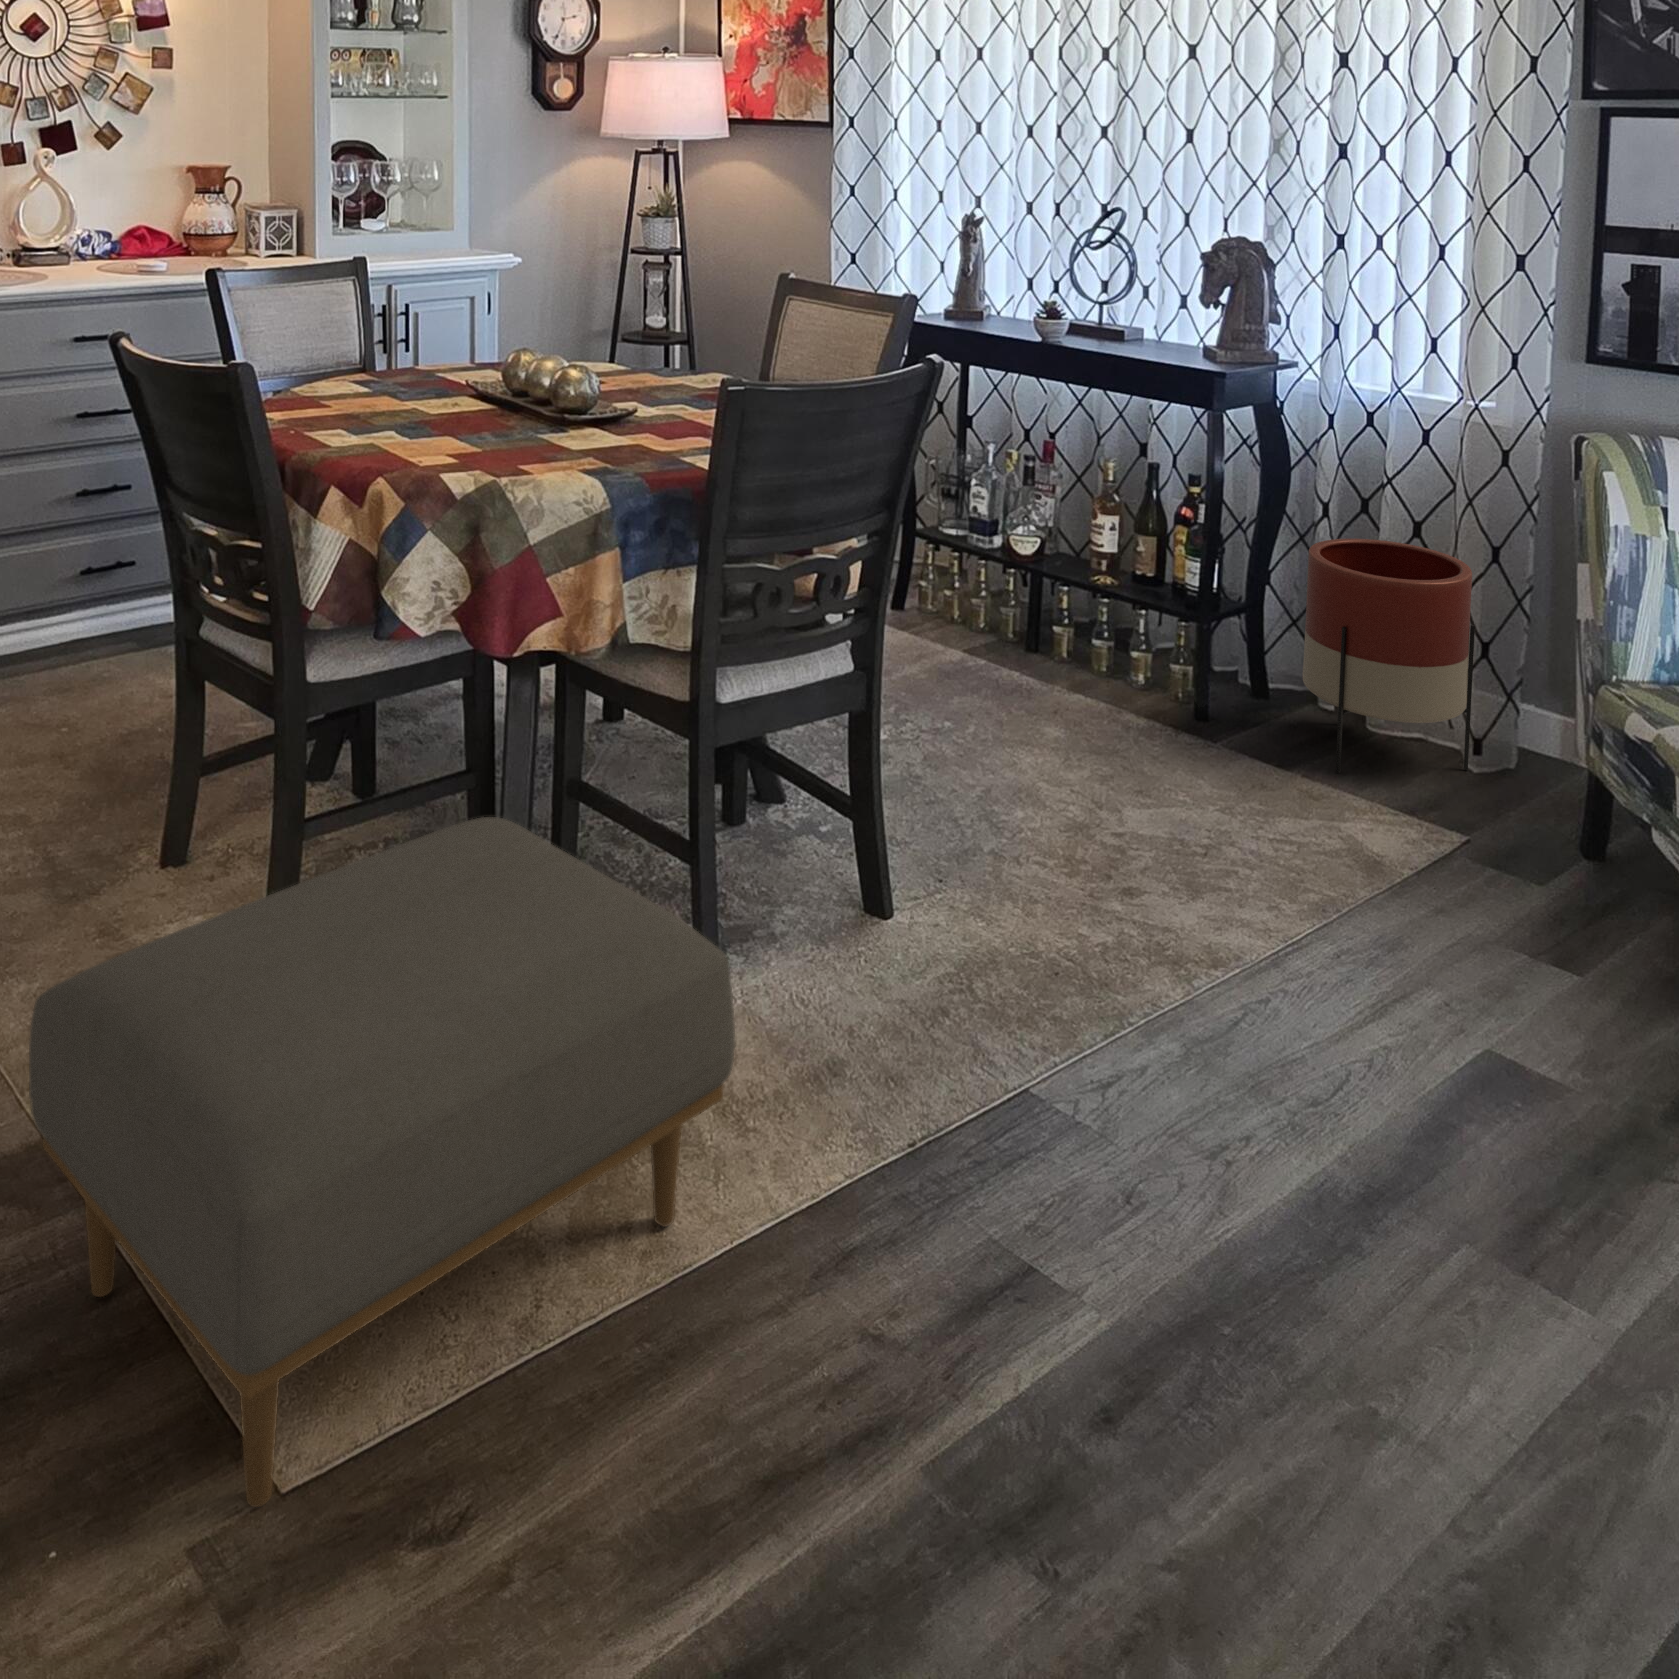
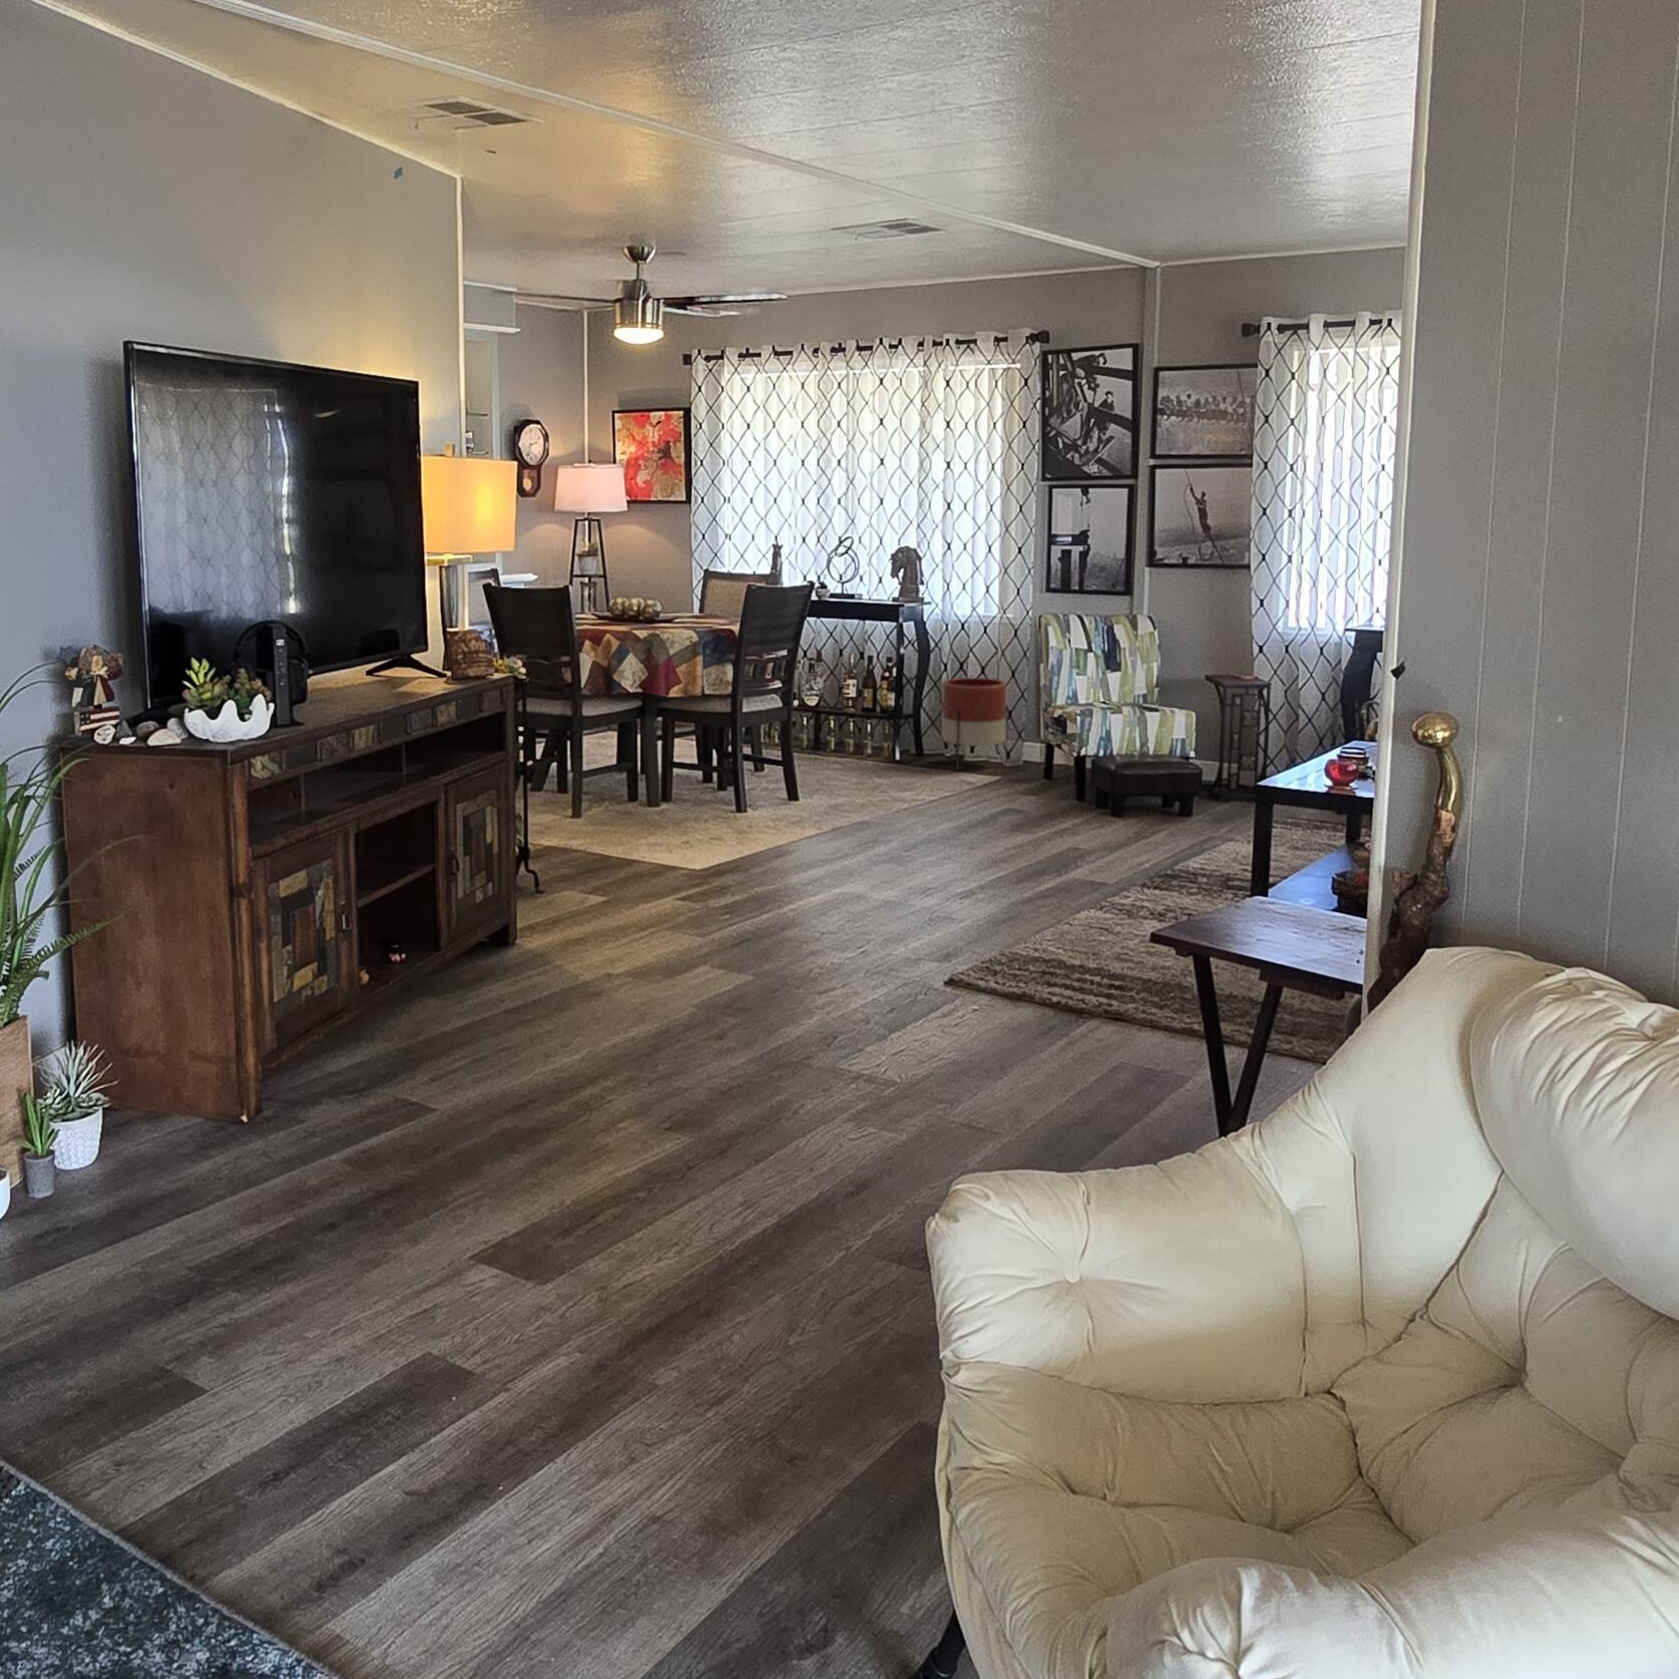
ottoman: present [29,817,735,1507] -> none [592,759,794,902]

